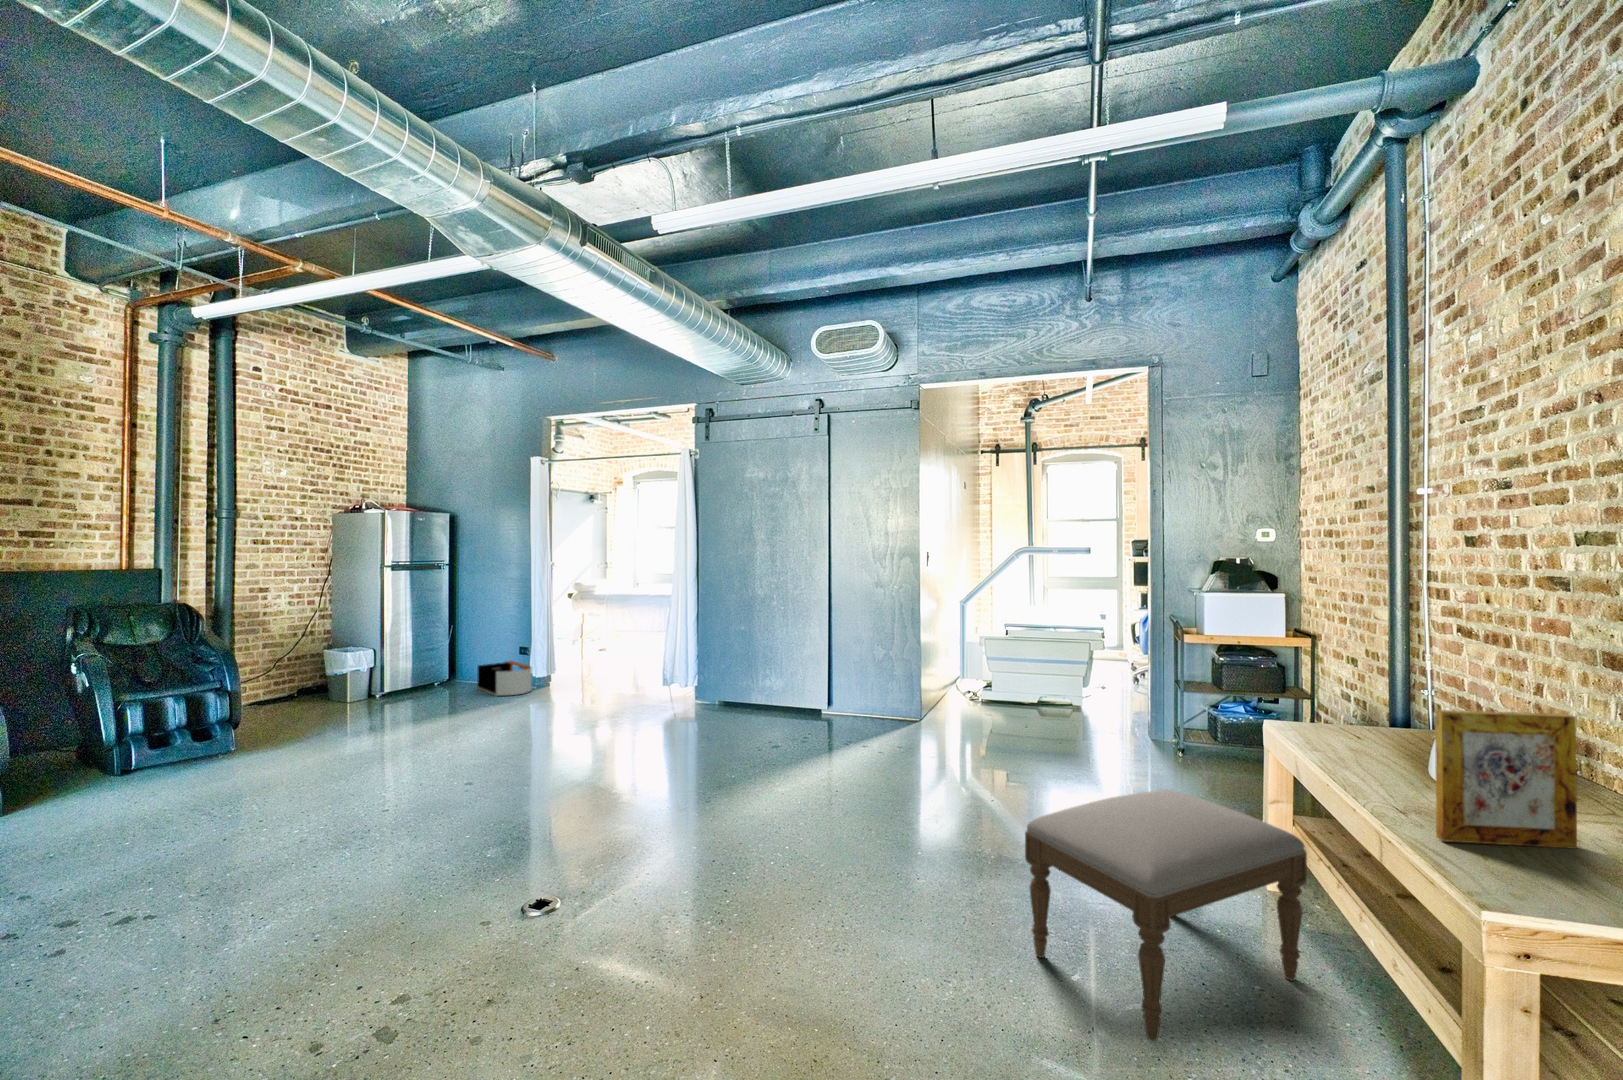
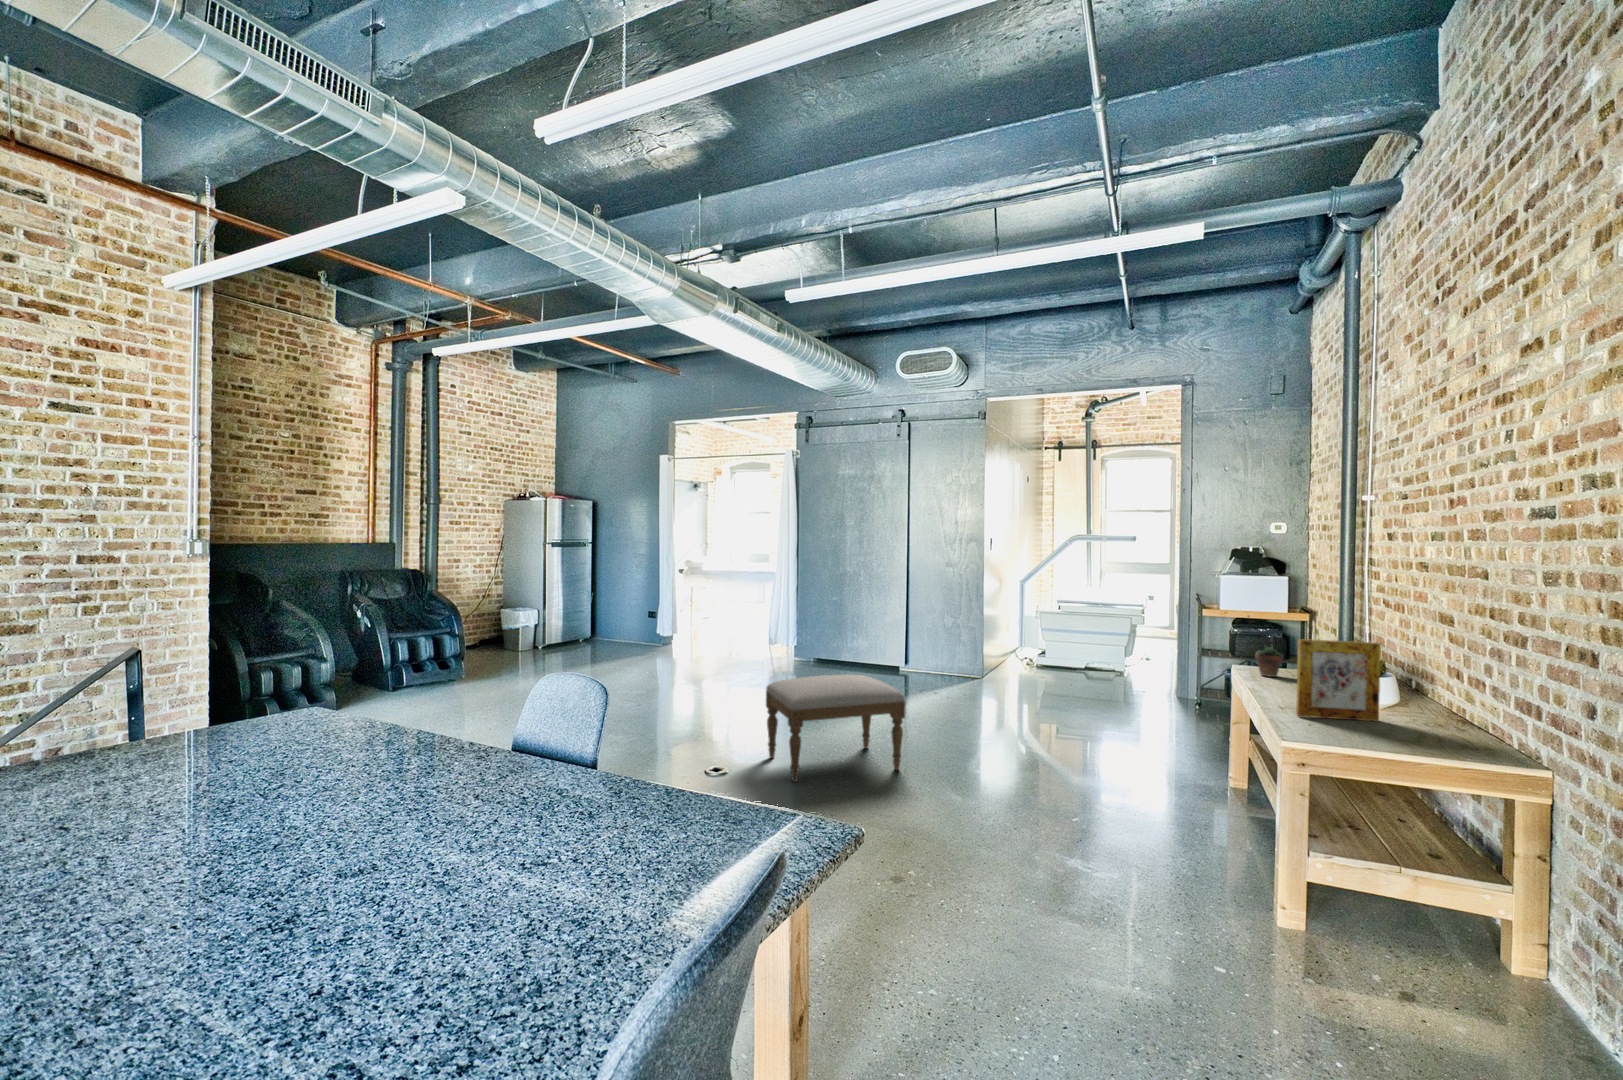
storage bin: present [477,661,532,696] -> none [614,624,659,652]
succulent plant: none [1298,685,1340,743] -> present [1255,647,1283,677]
ottoman: present [1025,790,1307,1040] -> present [766,675,906,782]

